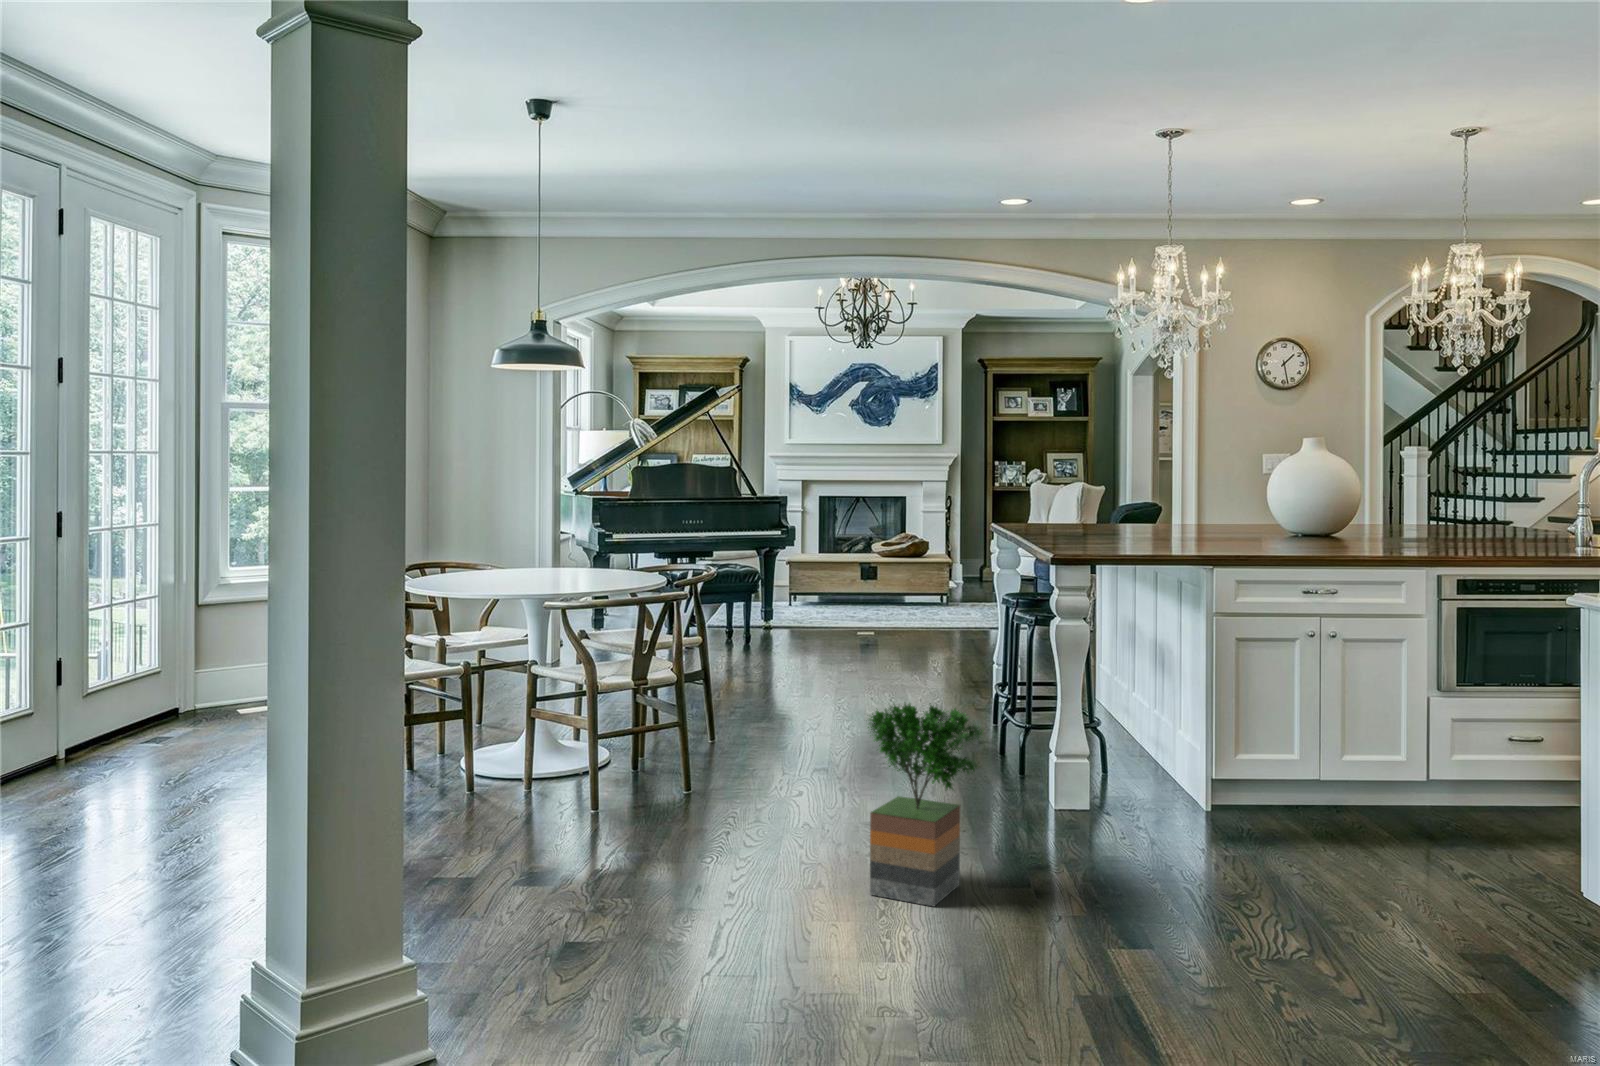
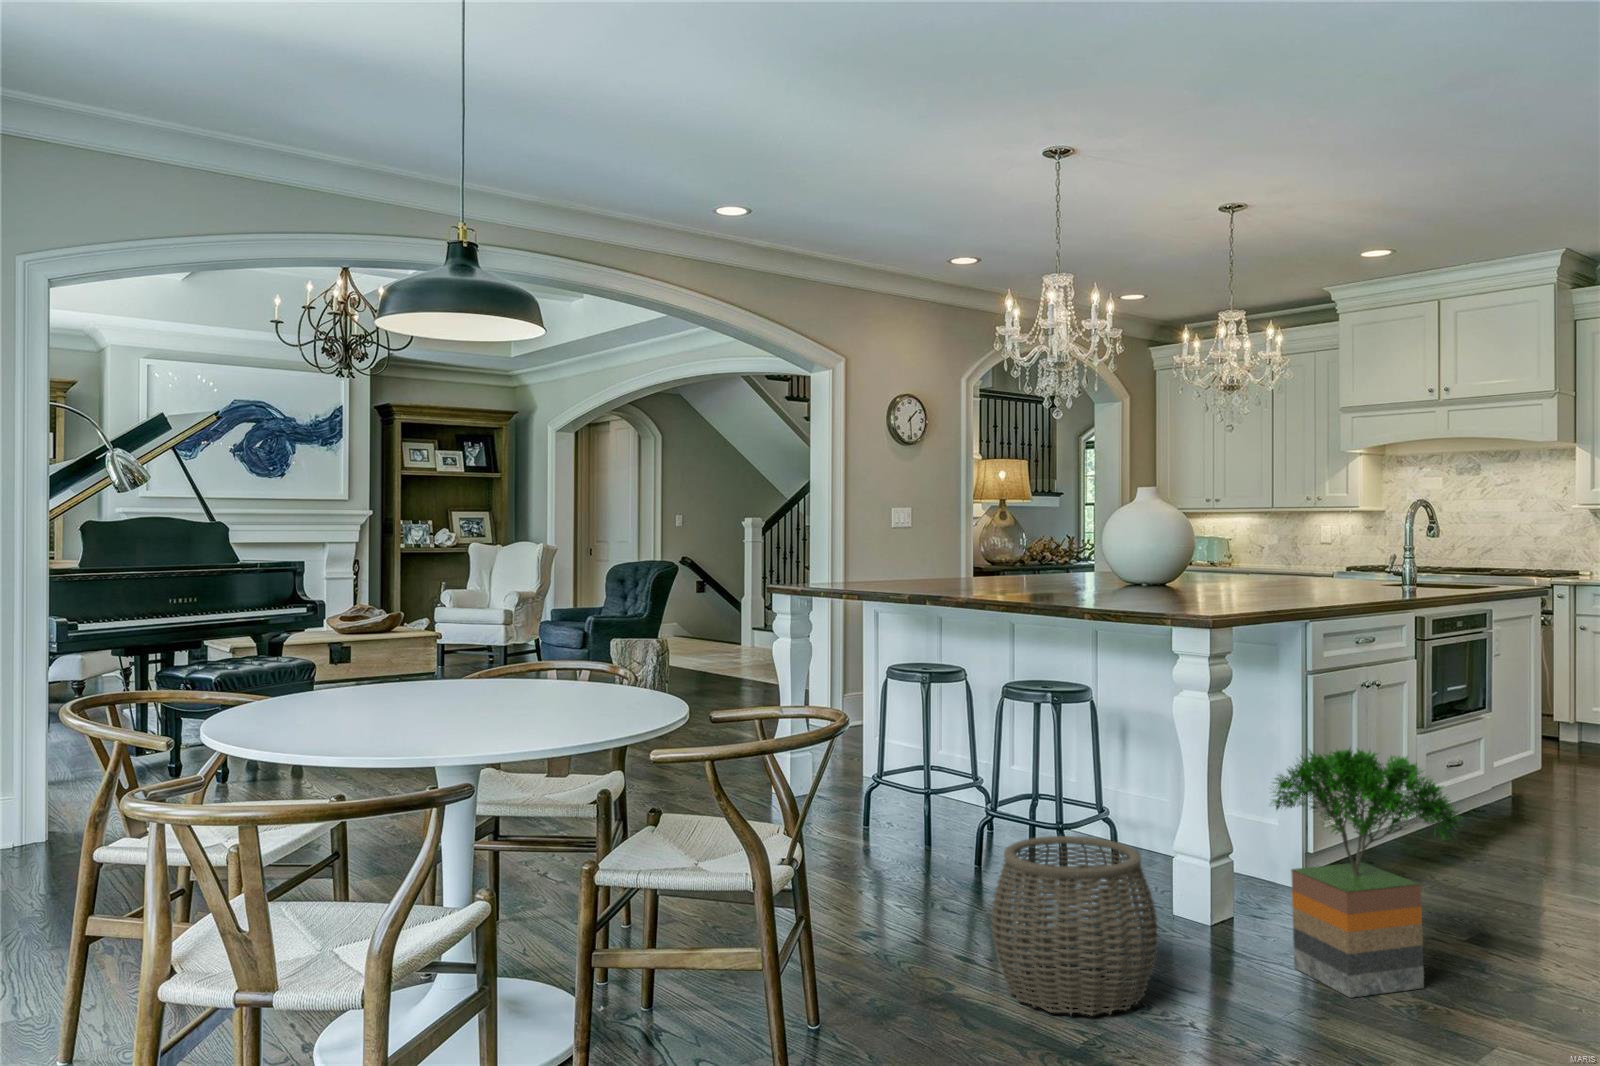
woven basket: none [678,735,796,858] -> present [990,836,1159,1016]

